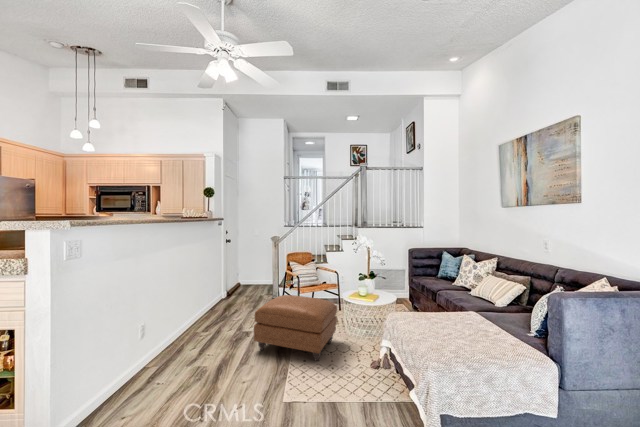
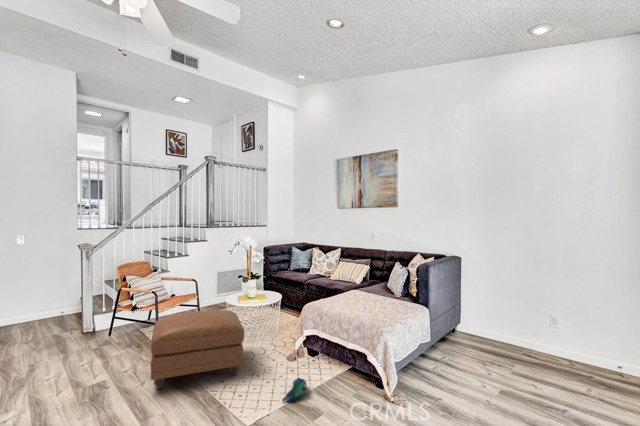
plush toy: none [324,385,360,404] -> present [282,378,307,401]

